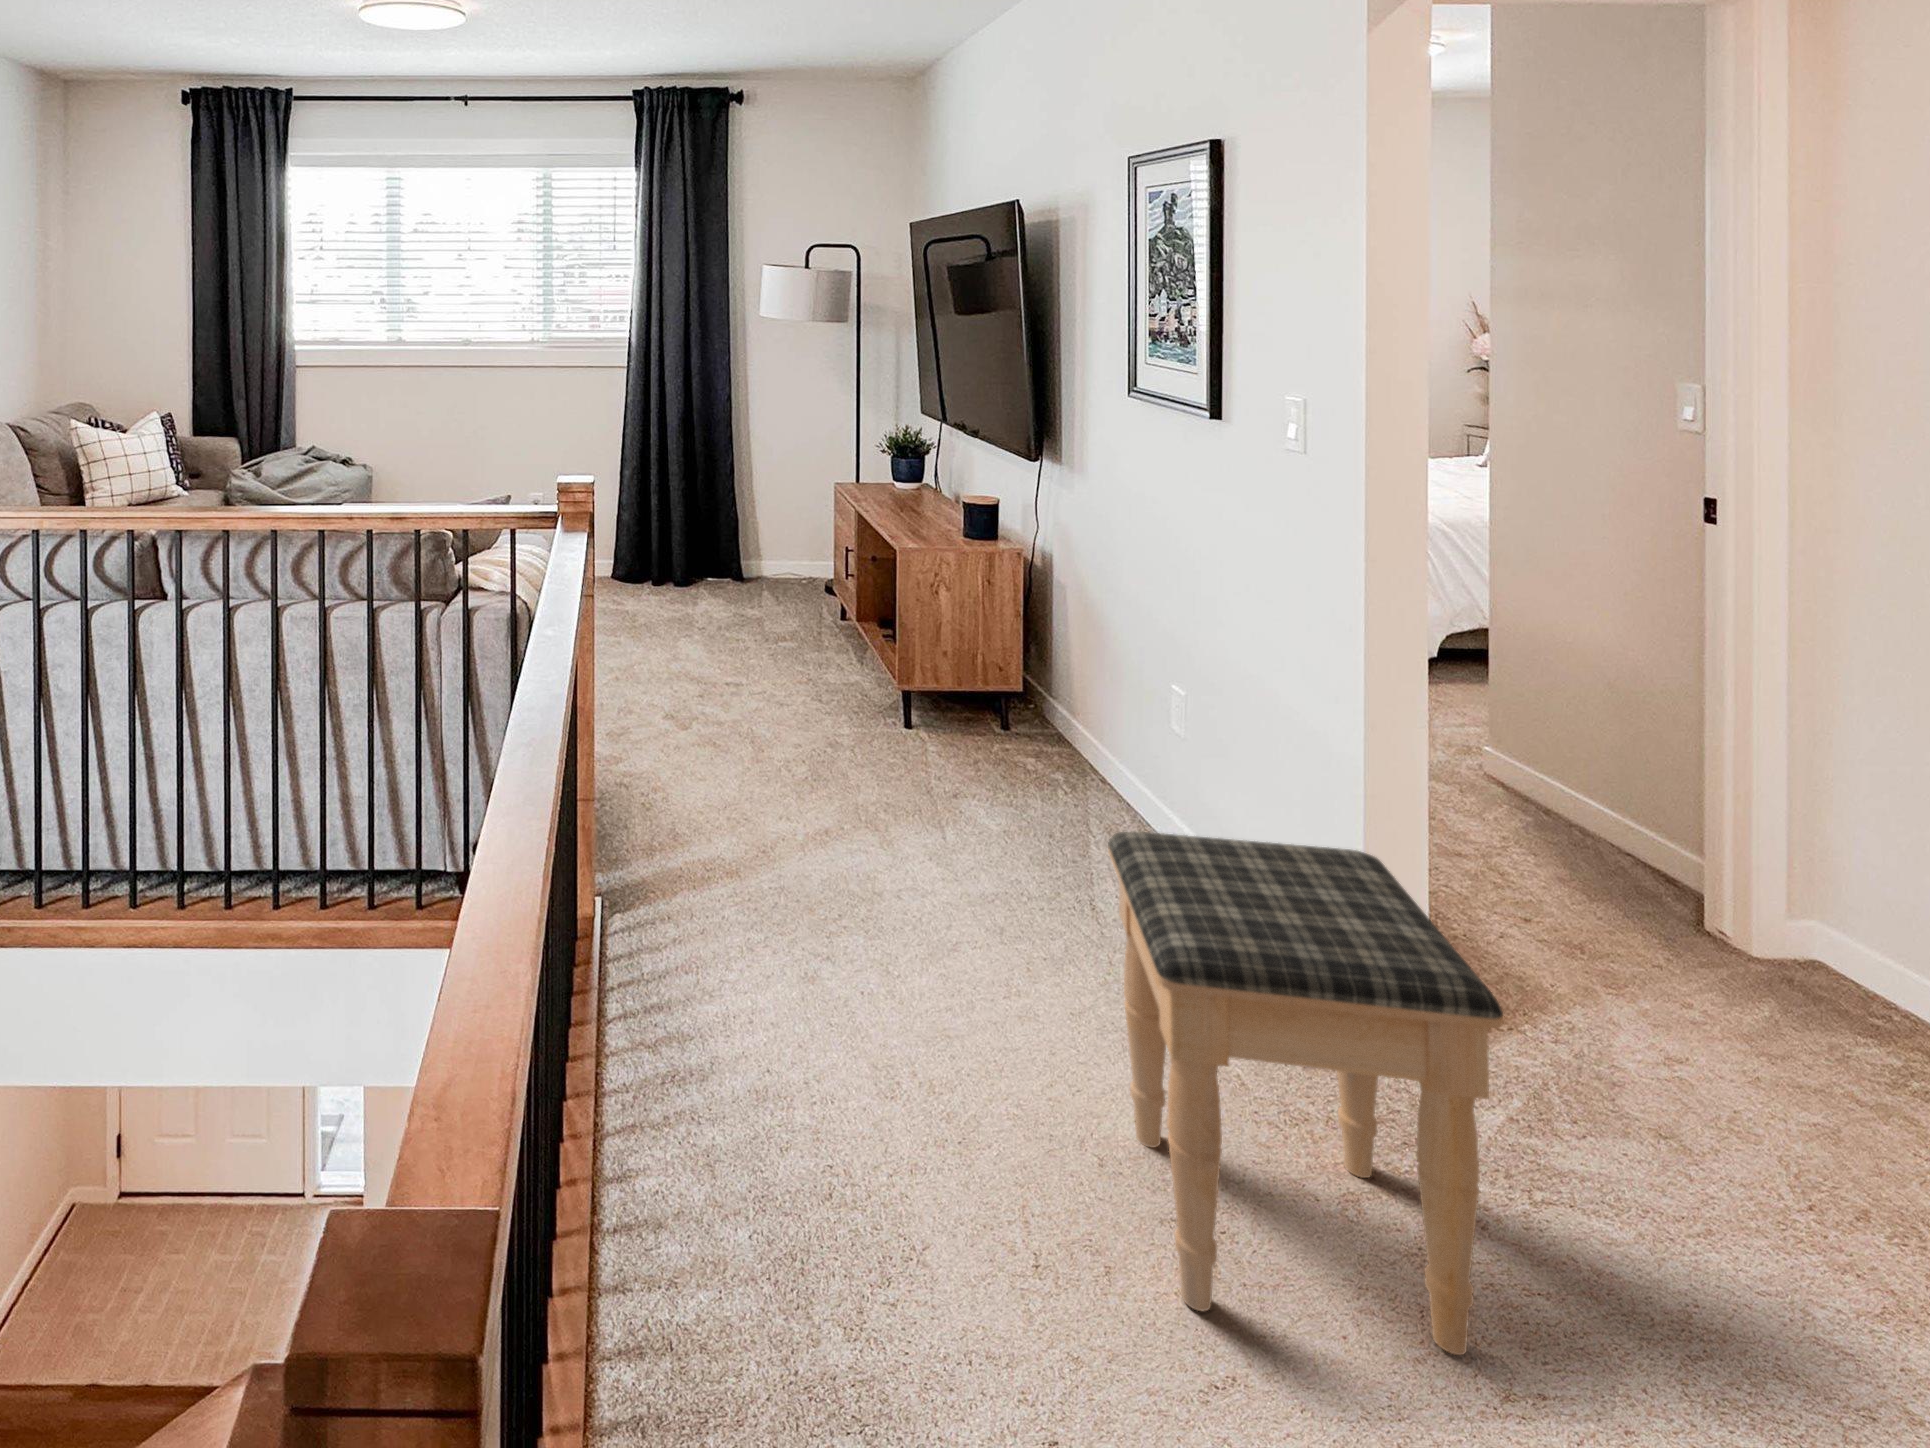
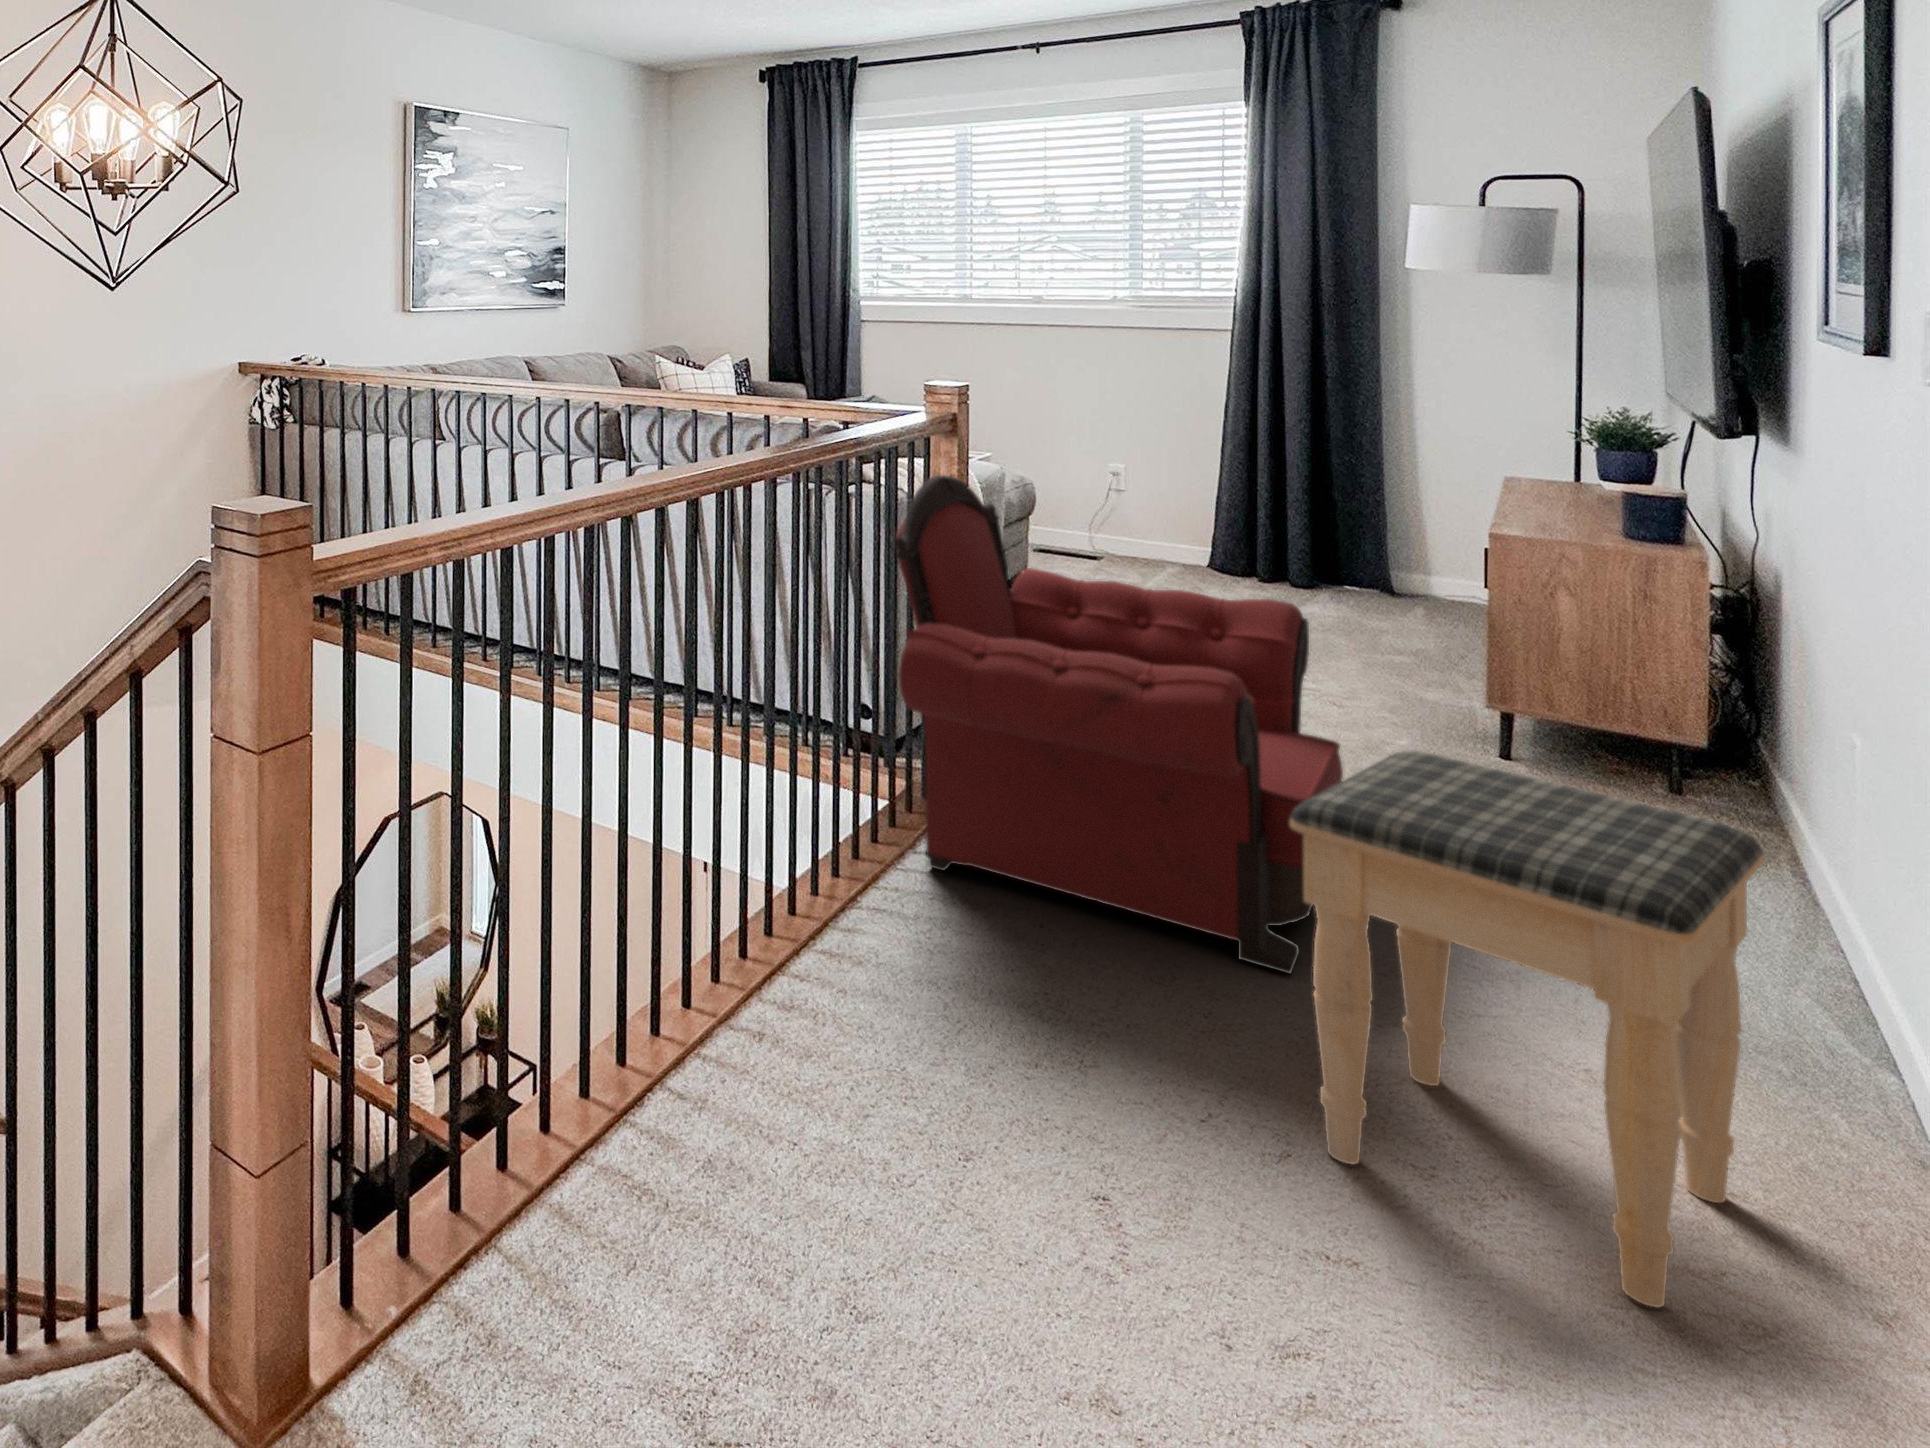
armchair: none [583,583,990,1055] -> present [895,475,1343,974]

